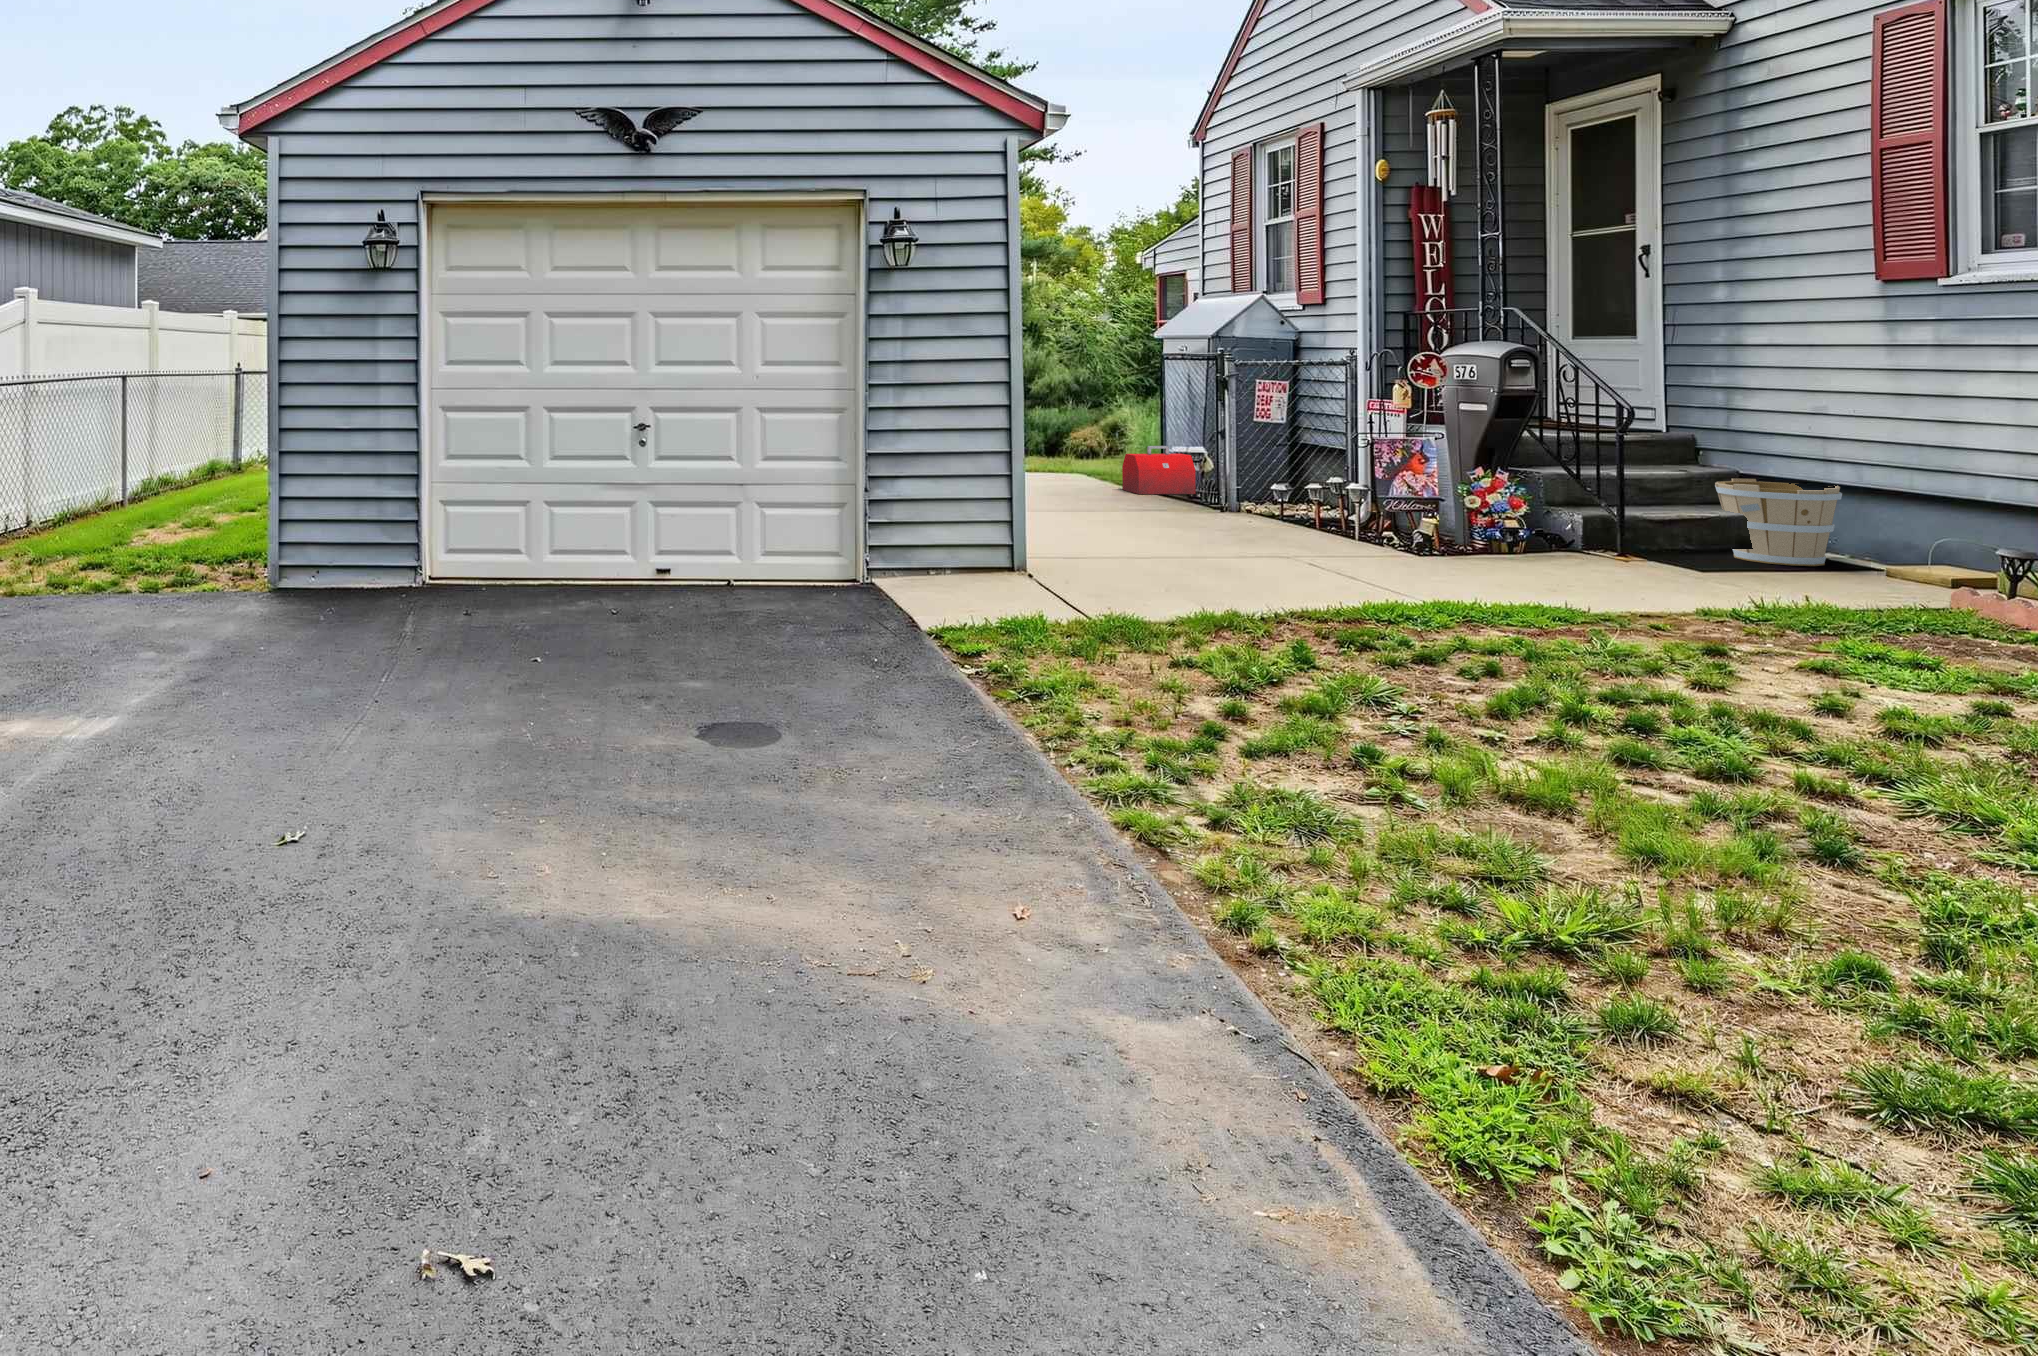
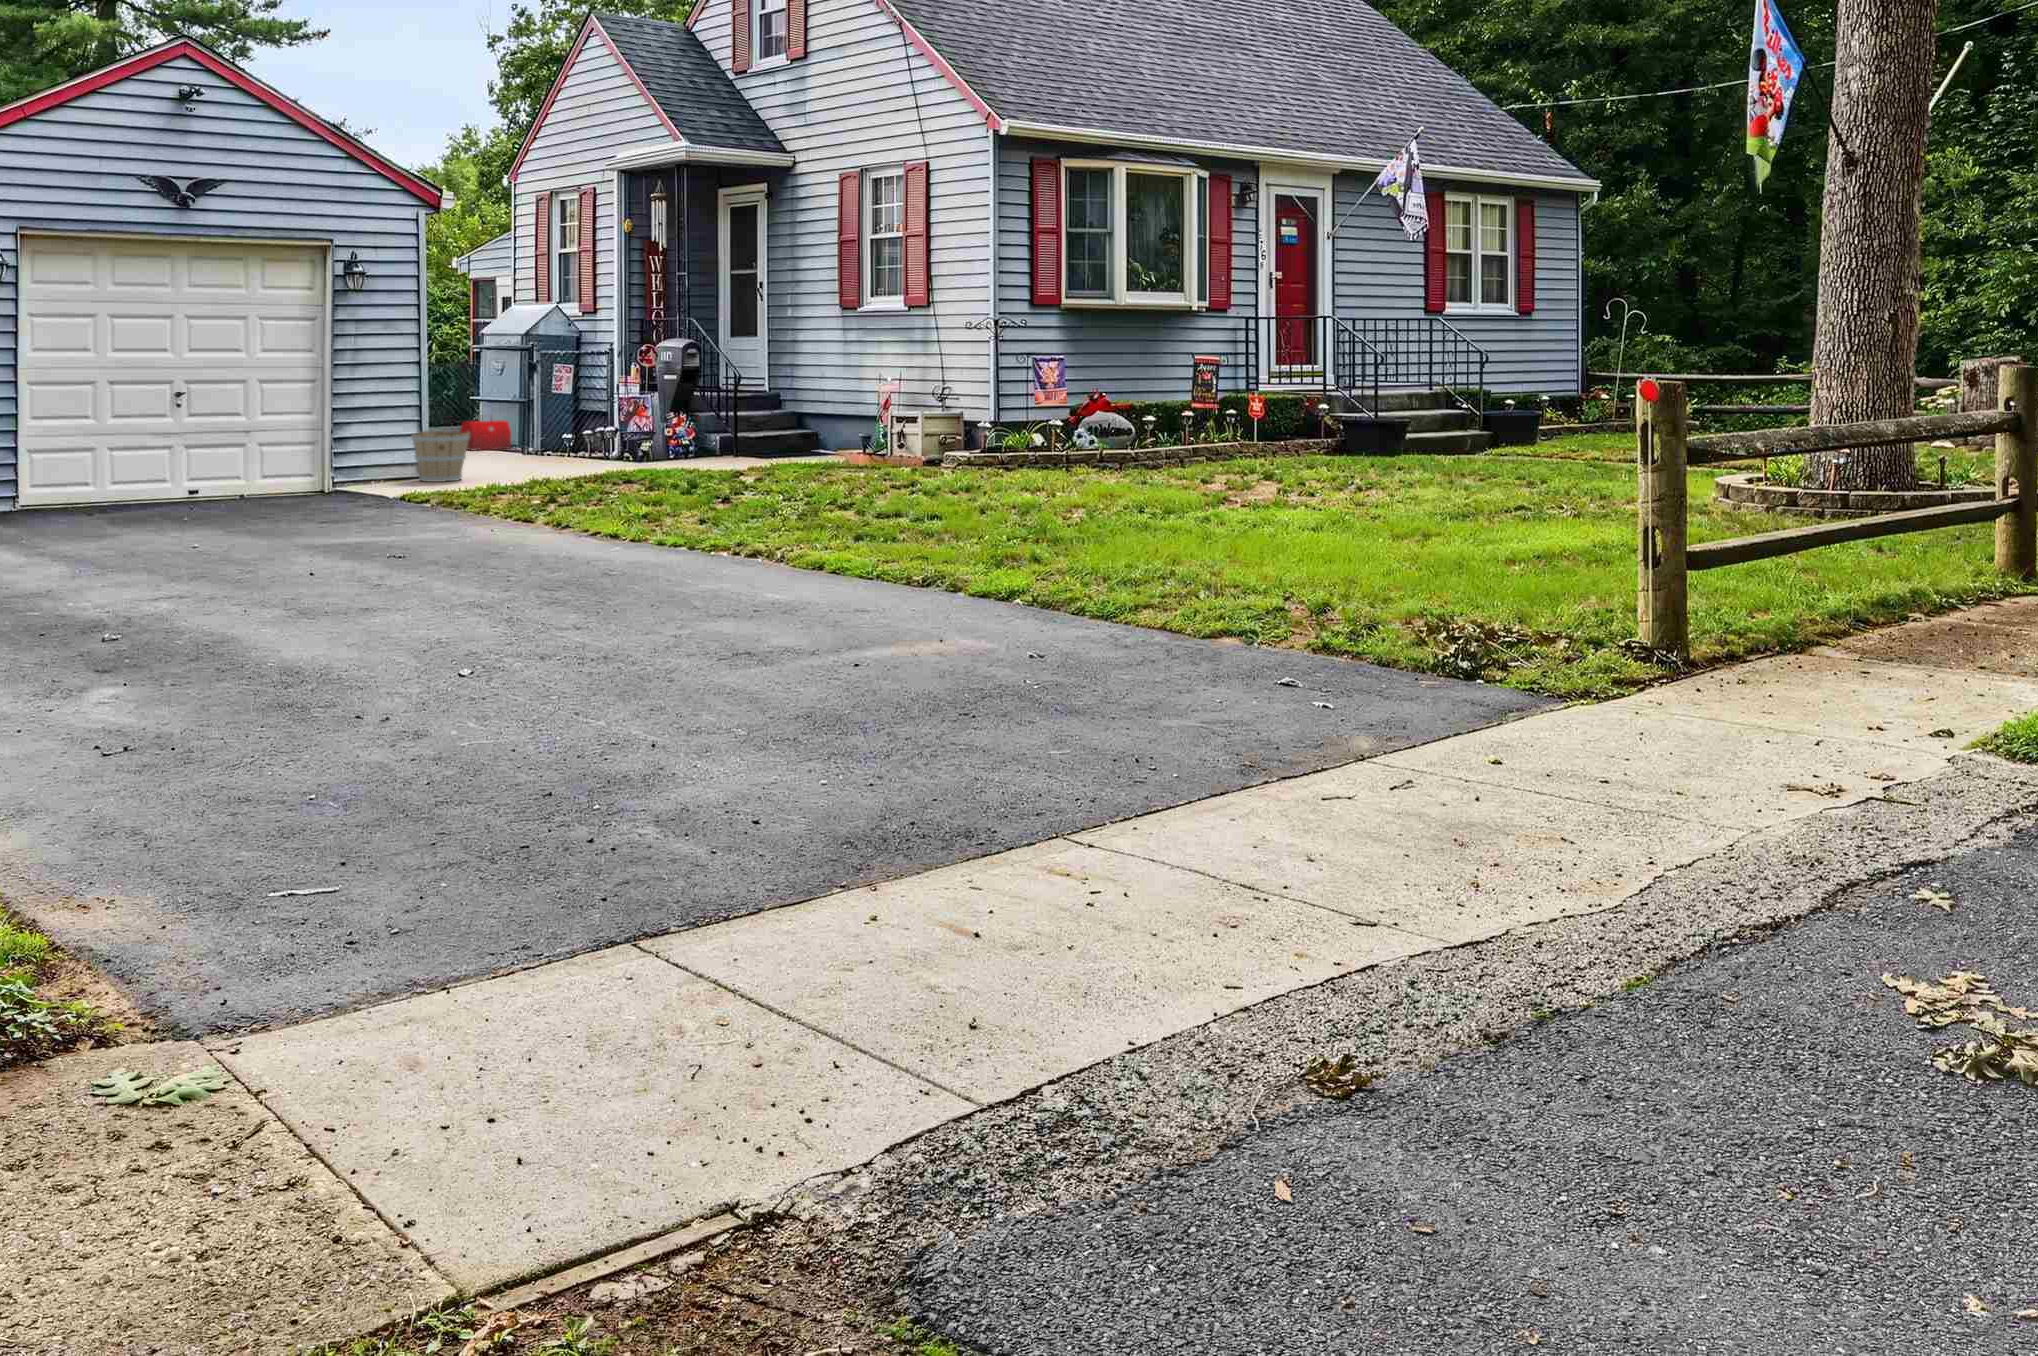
wooden bucket: present [1715,478,1842,566] -> present [411,431,470,482]

